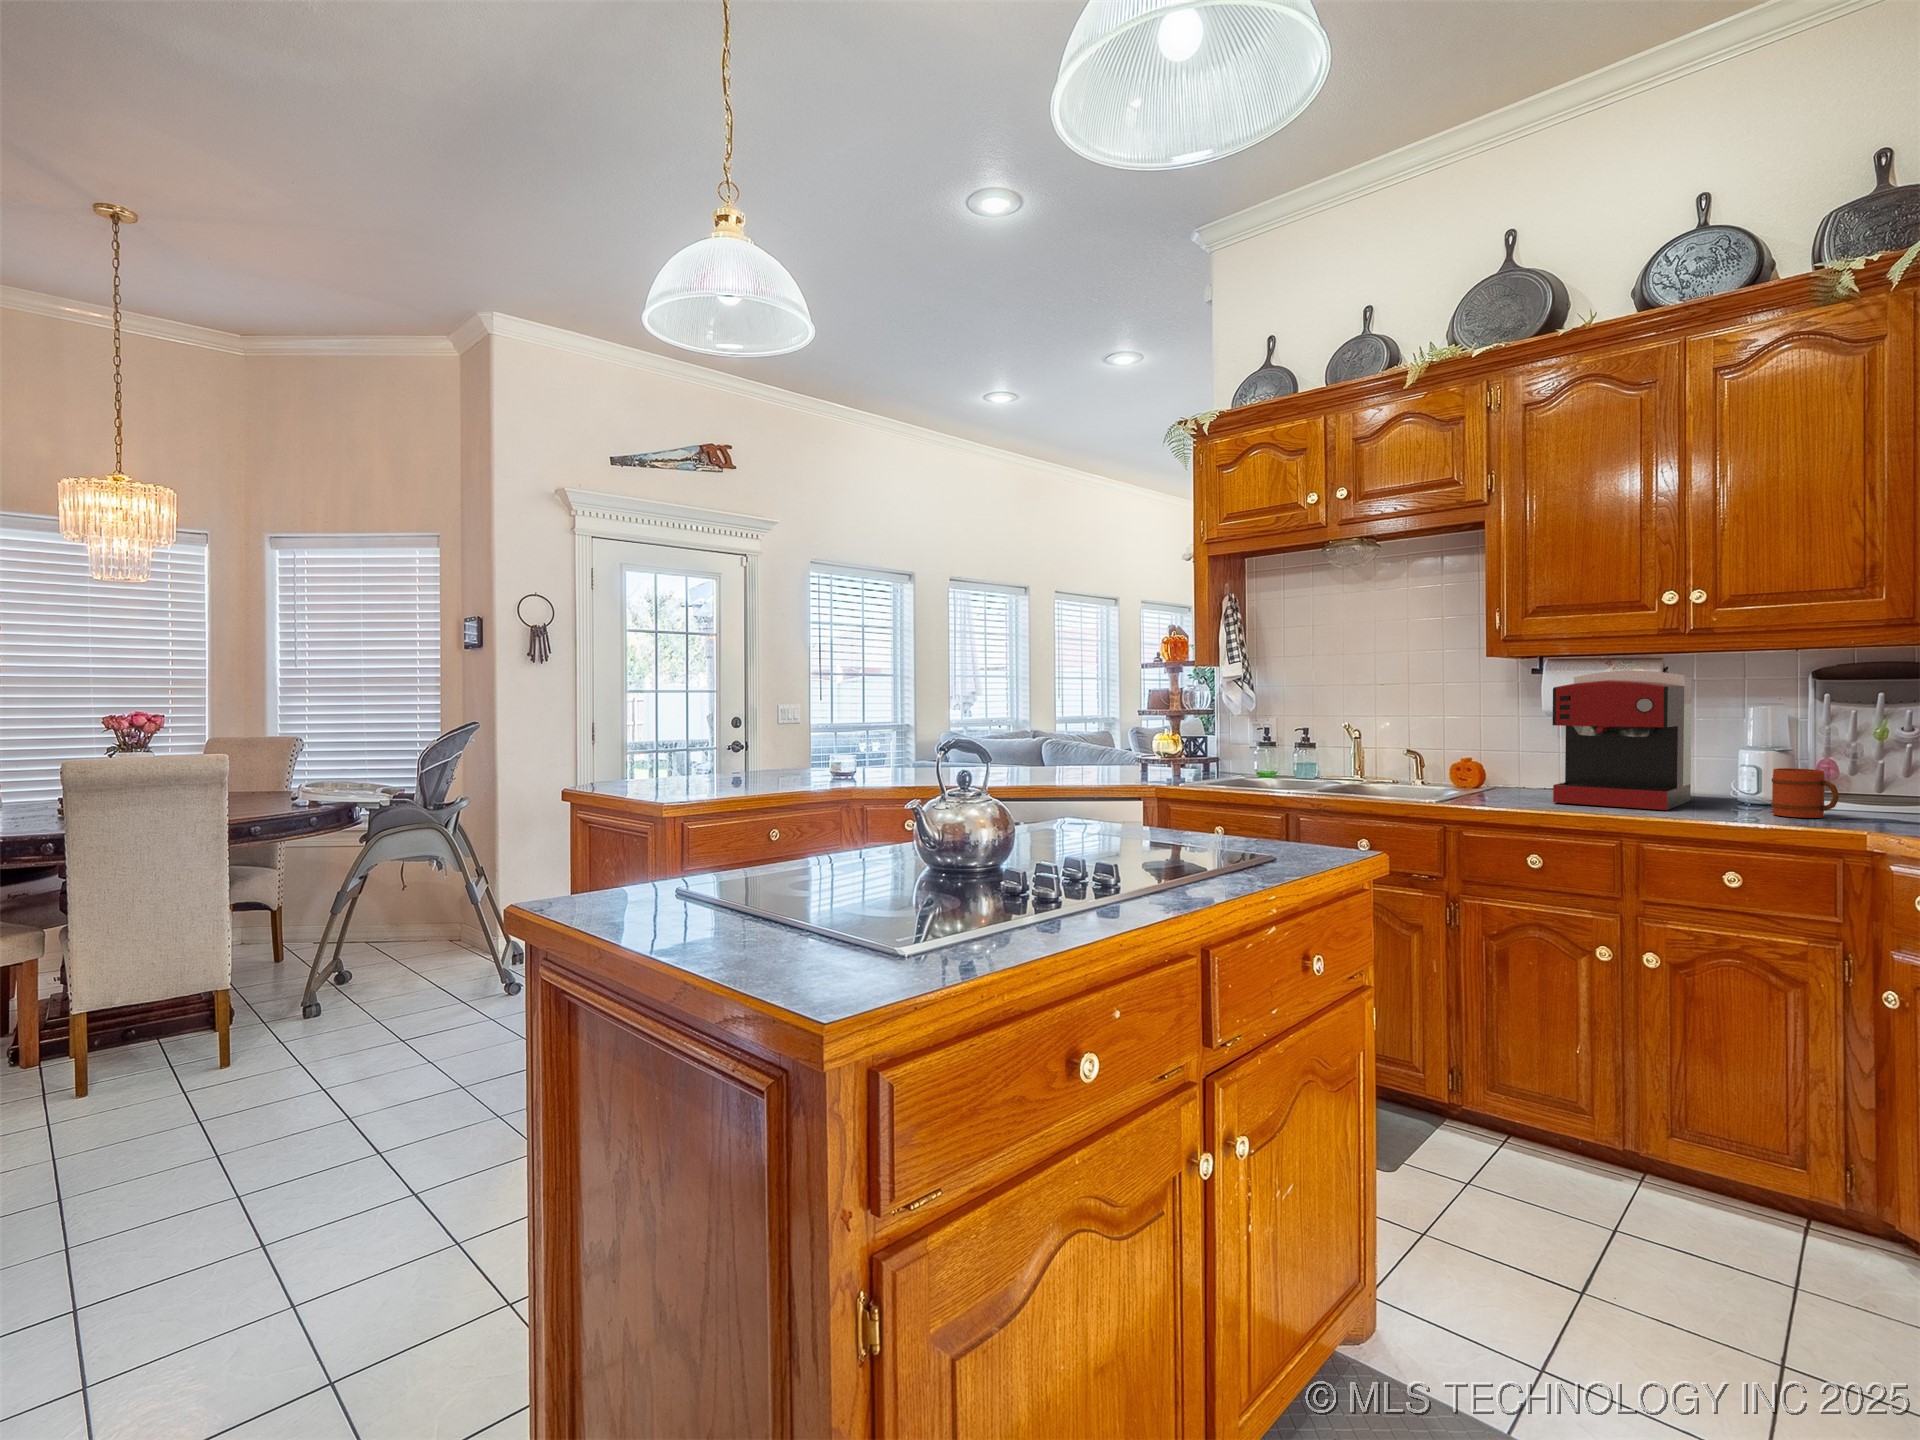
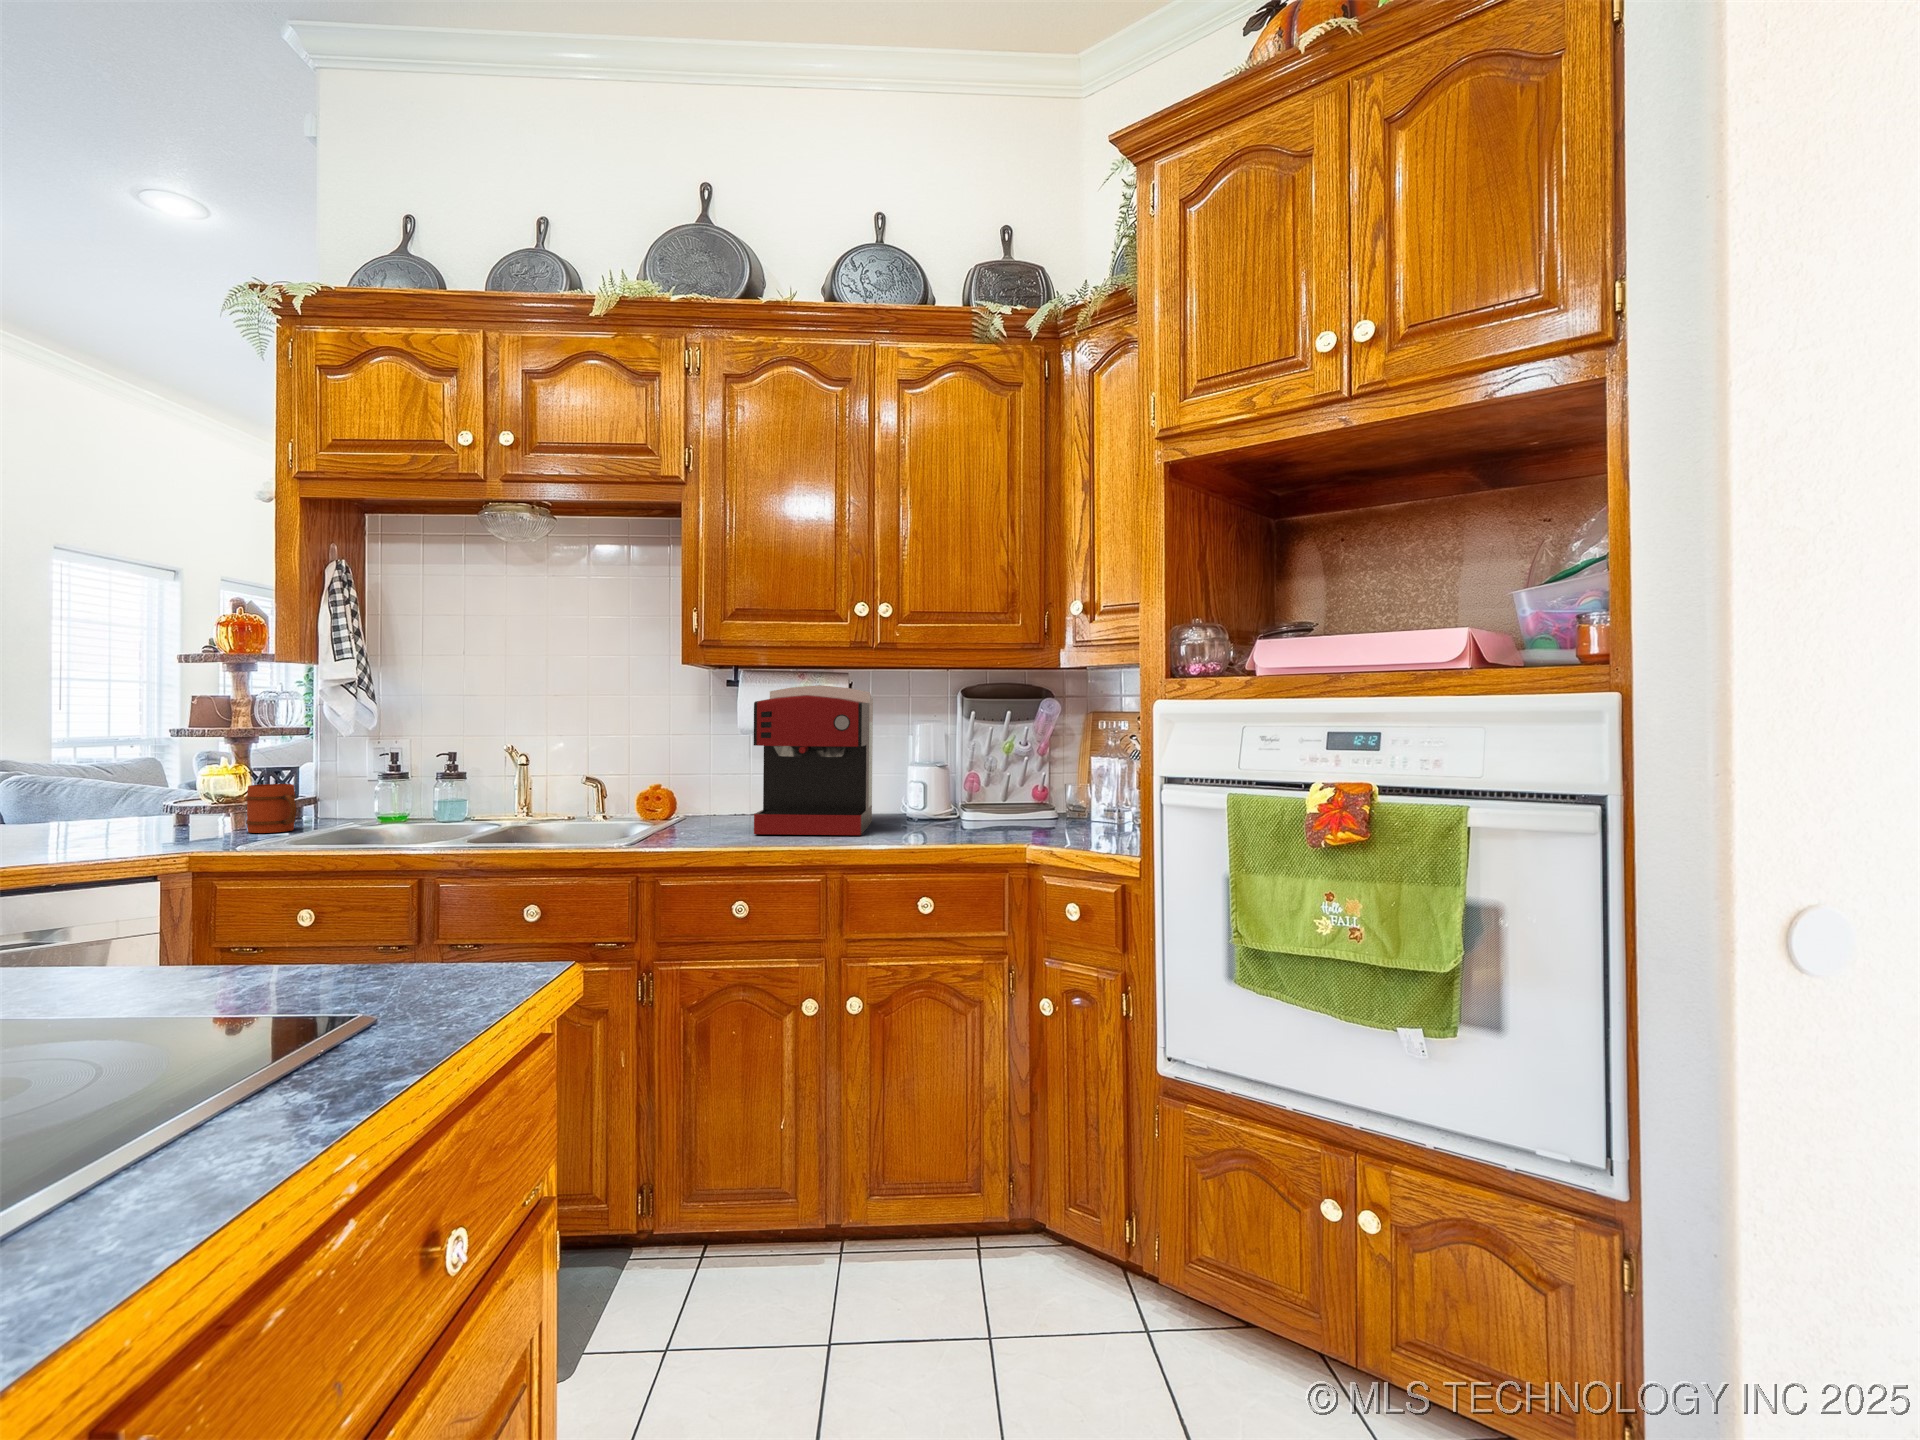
mug: present [1771,768,1839,818] -> present [246,784,296,833]

